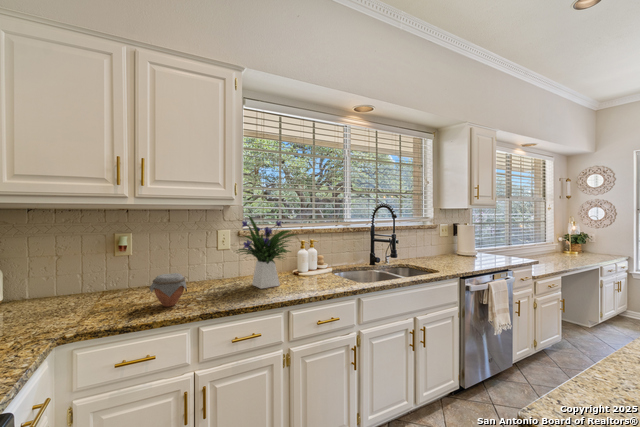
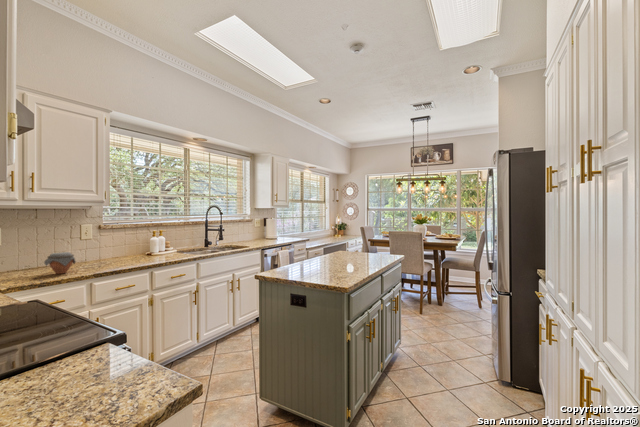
flower arrangement: present [238,216,296,289] -> none [100,213,155,262]

